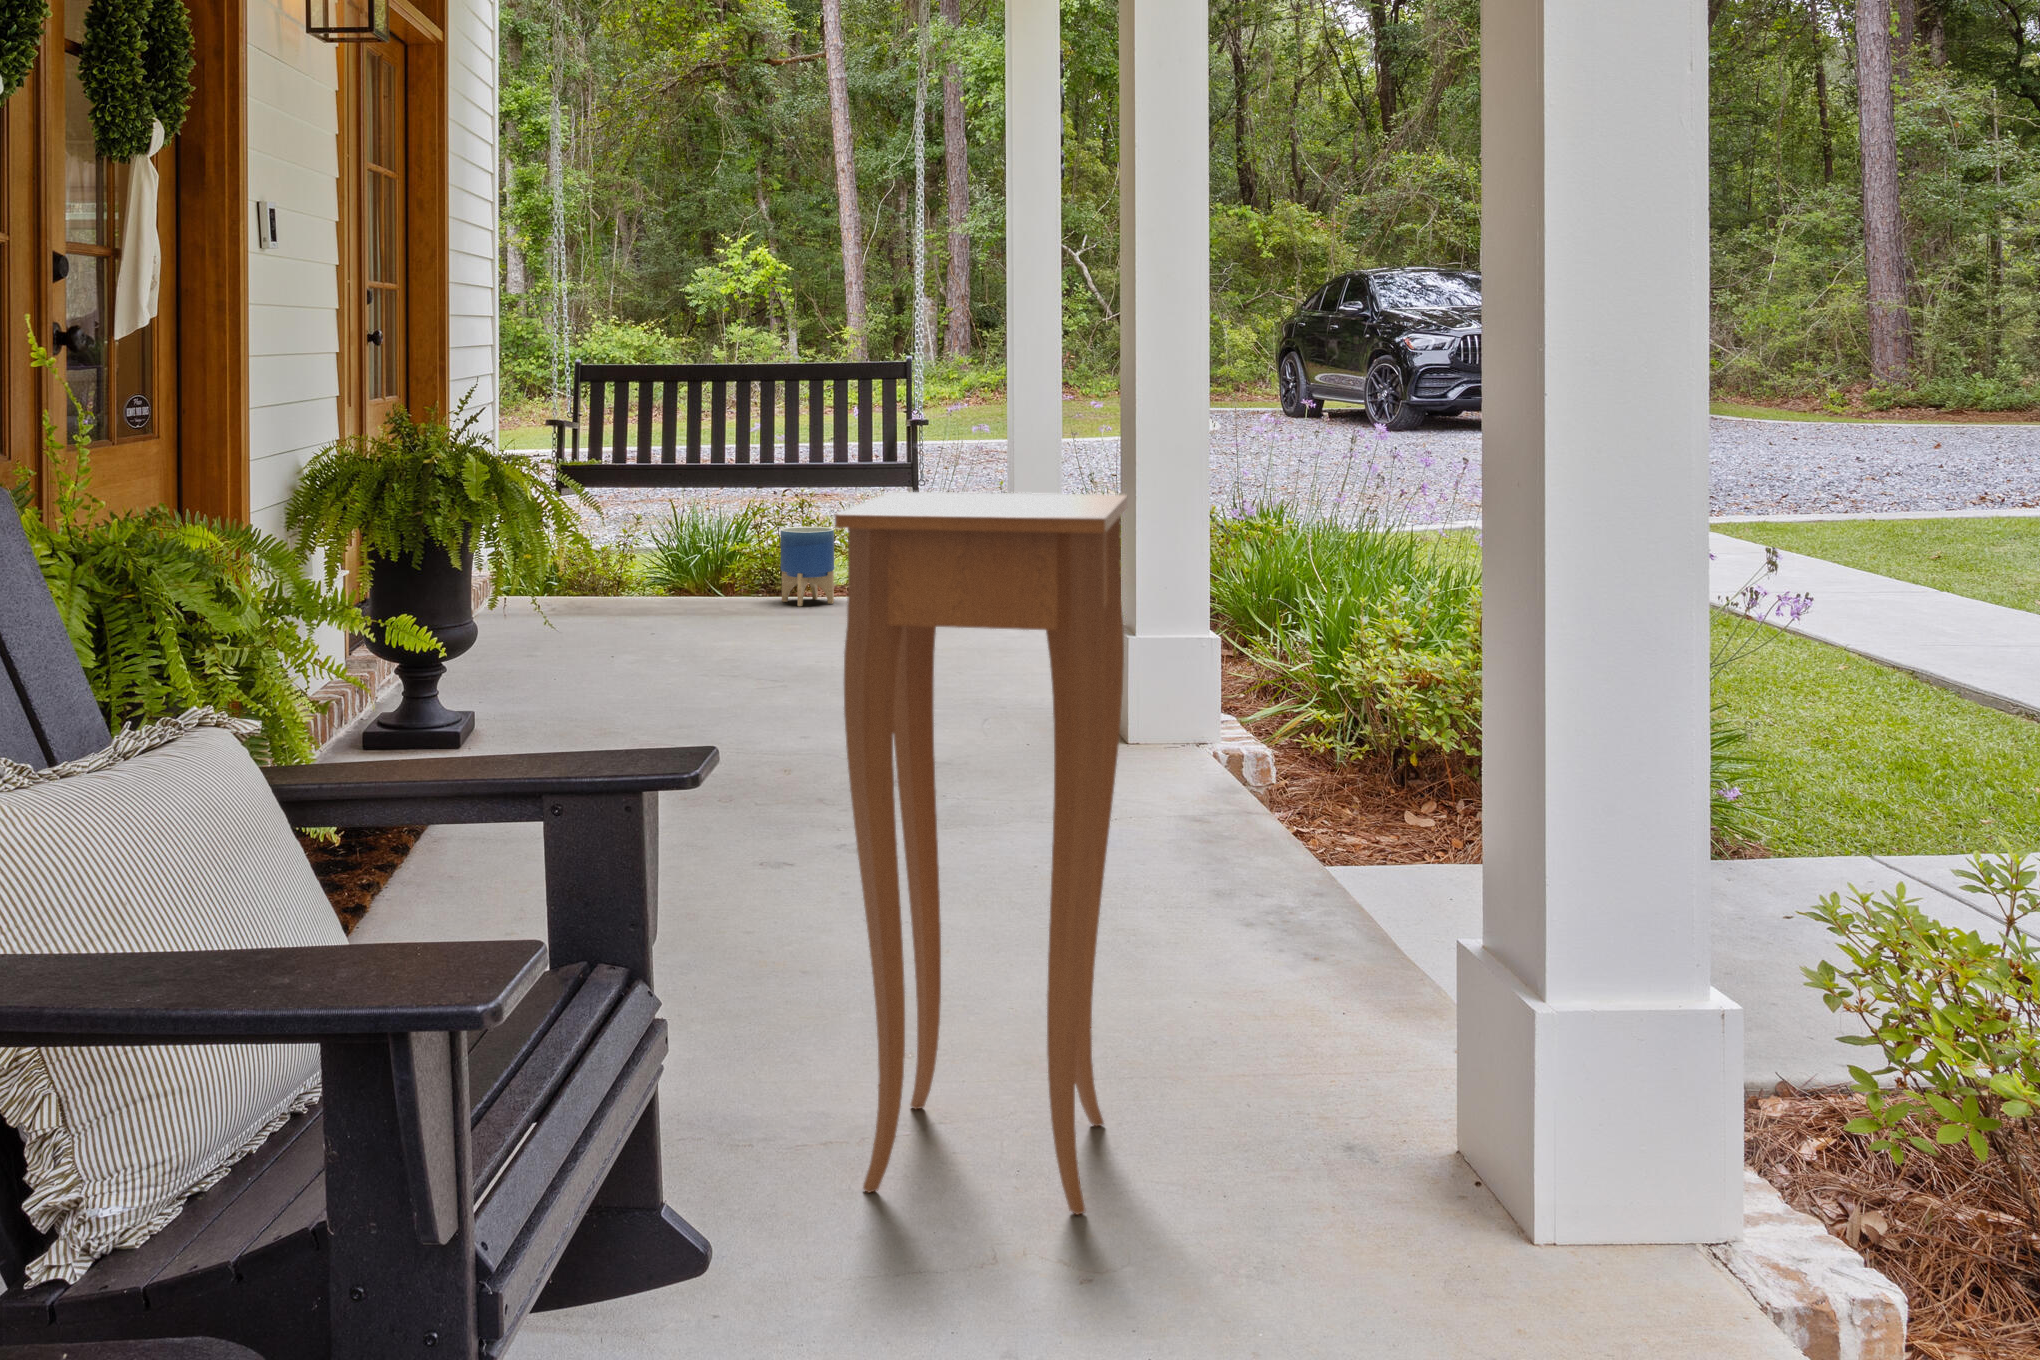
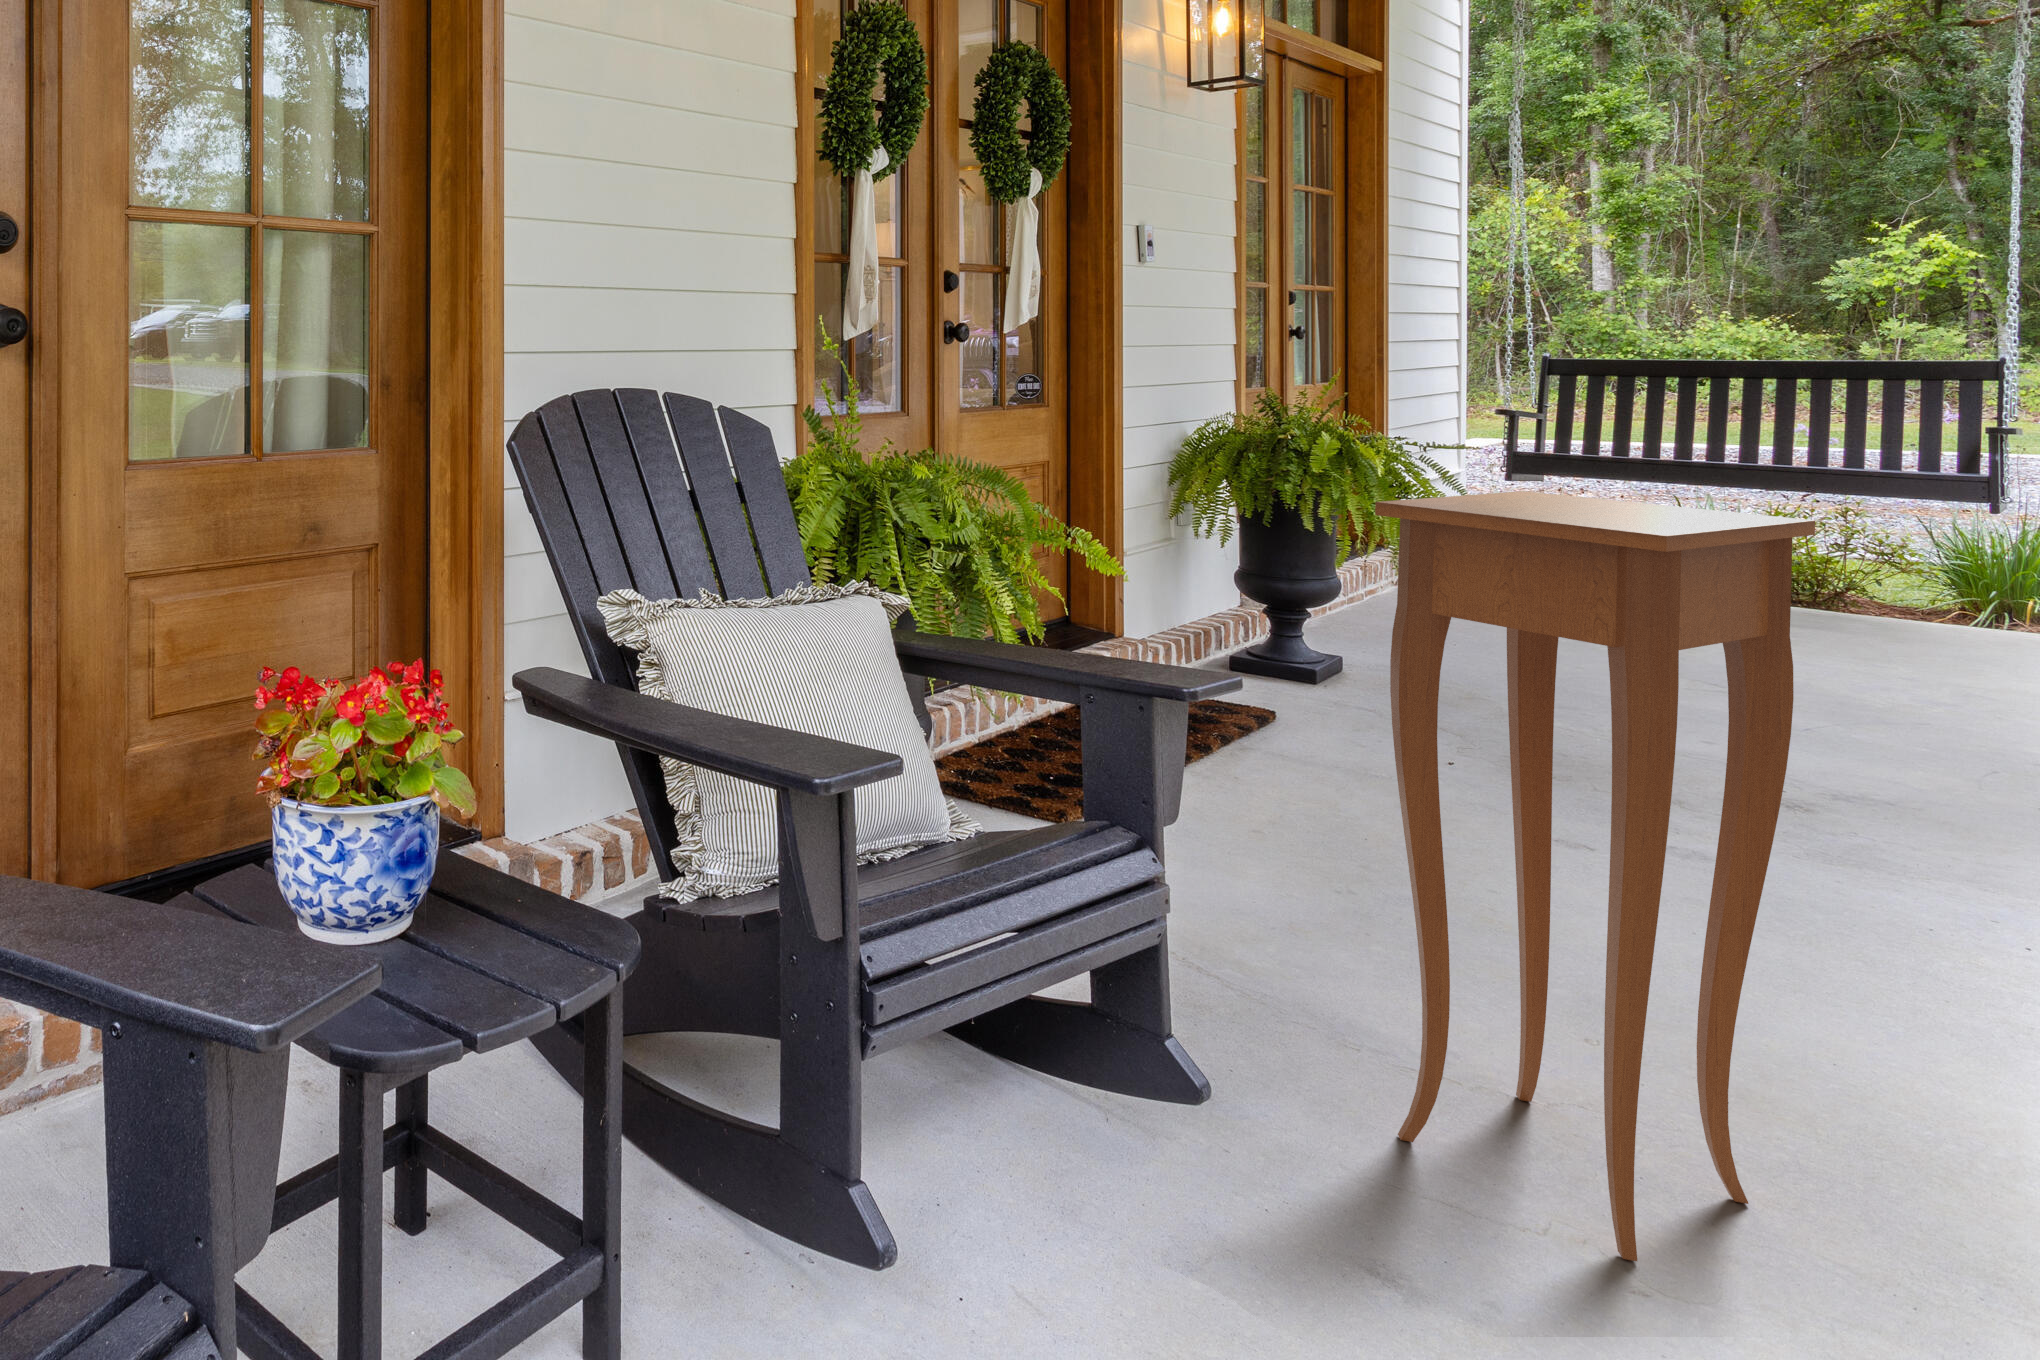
planter: present [781,527,834,606] -> none [1815,541,1896,631]

